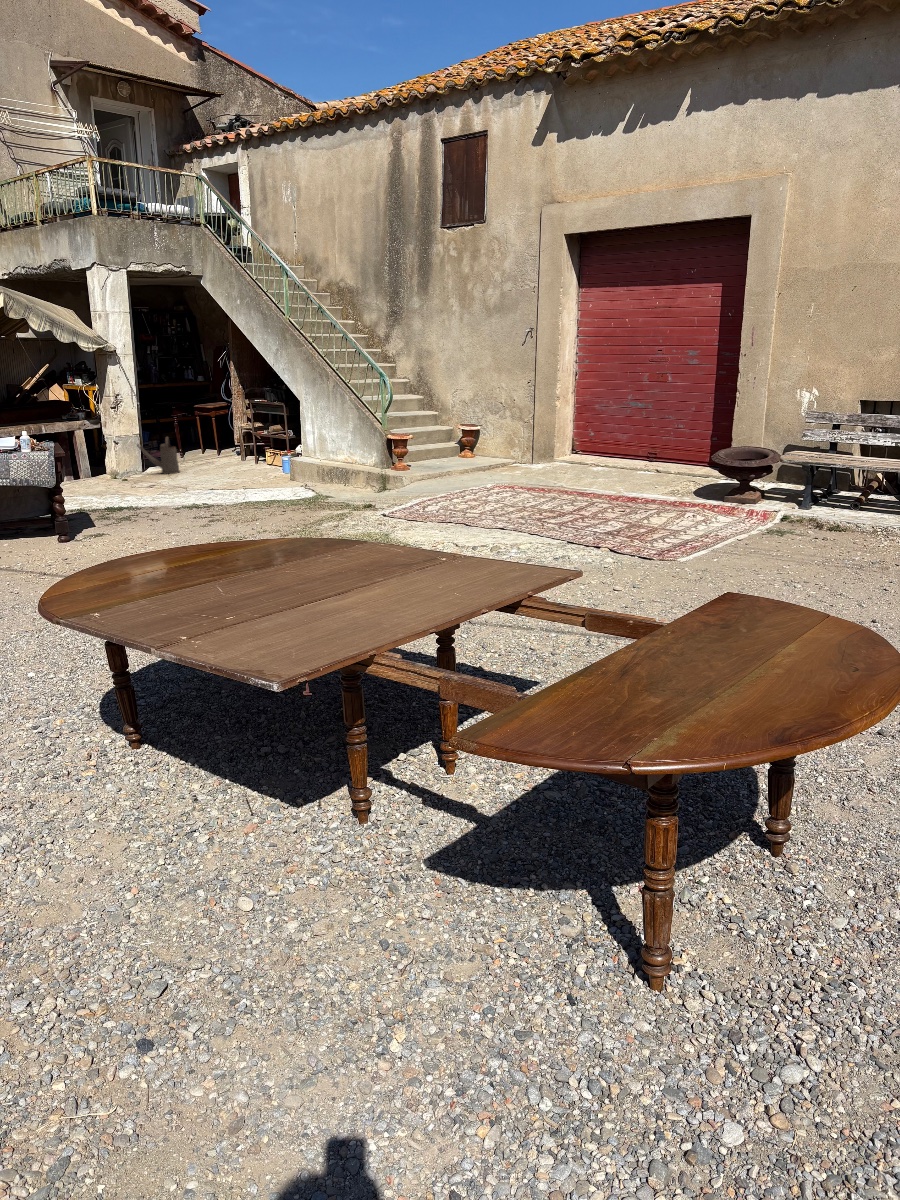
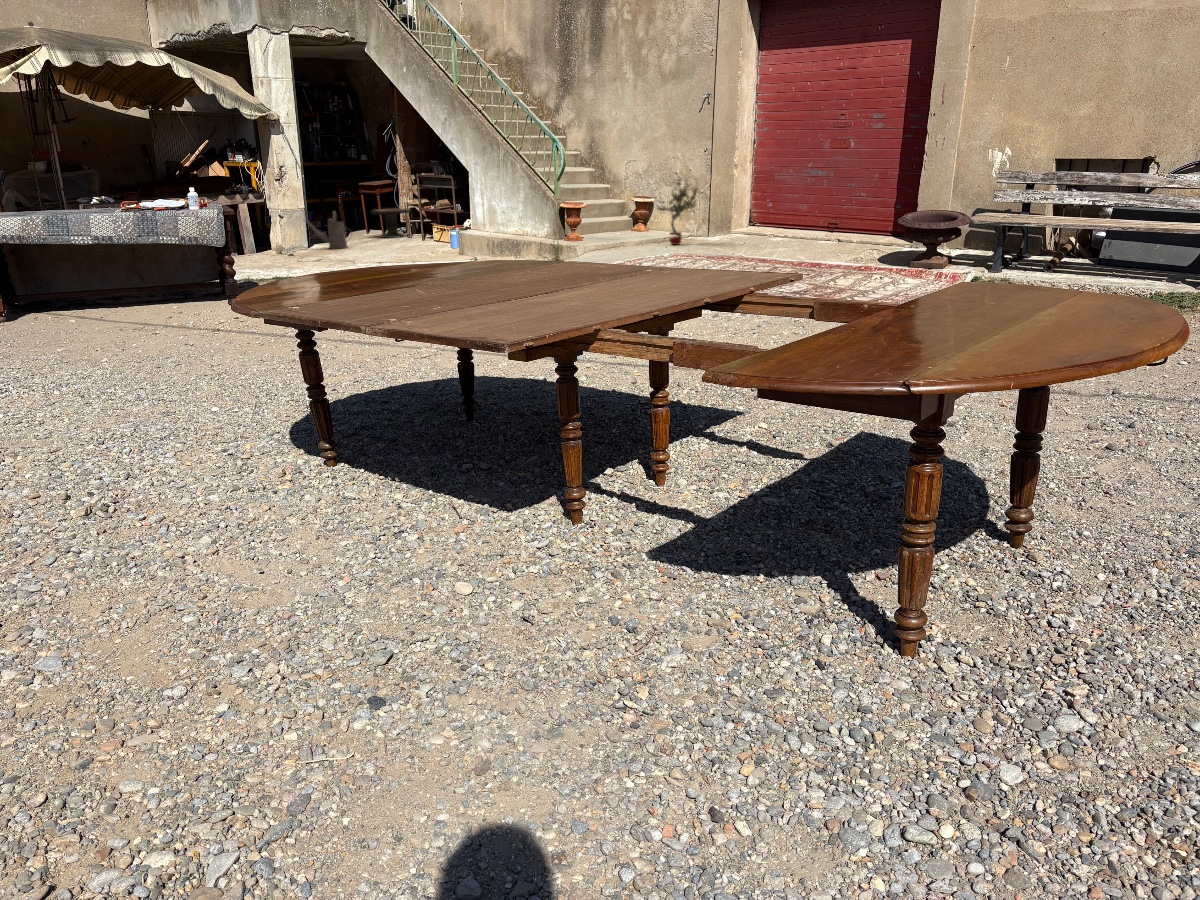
potted tree: none [483,408,525,472] -> present [657,179,698,245]
side table: none [205,430,243,460] -> present [371,208,409,238]

